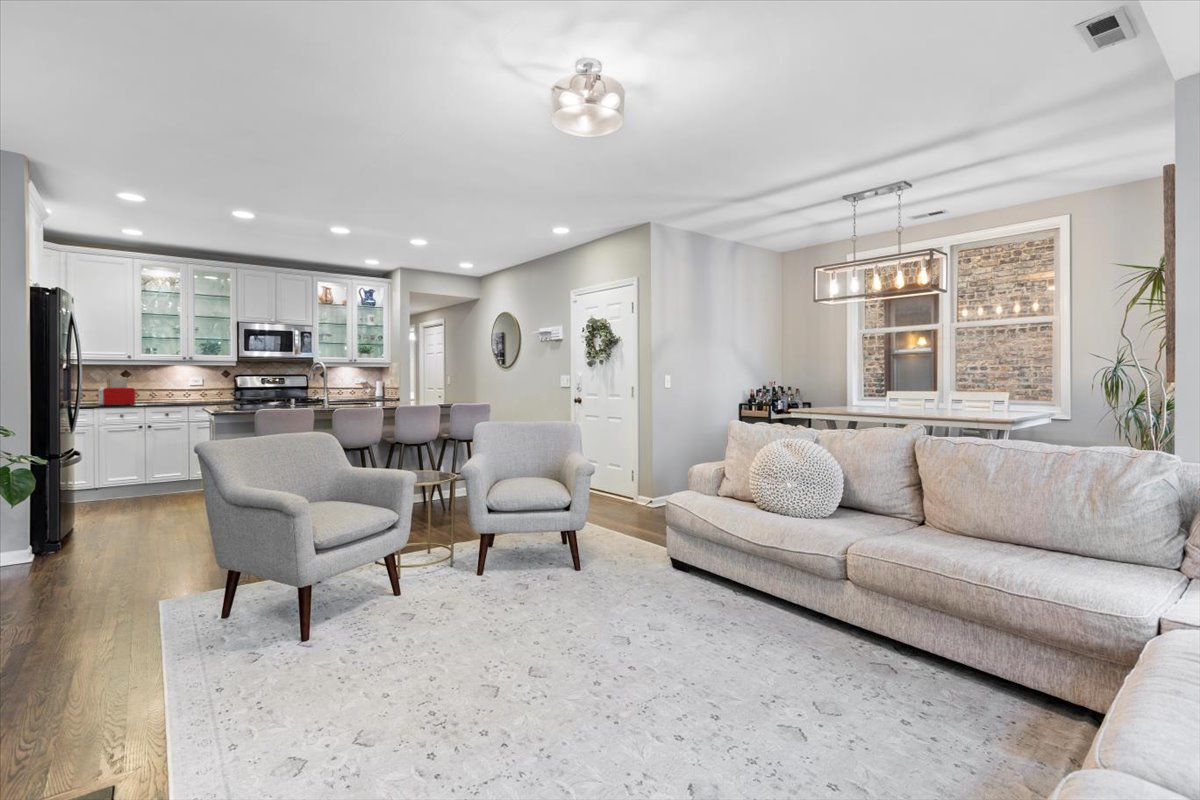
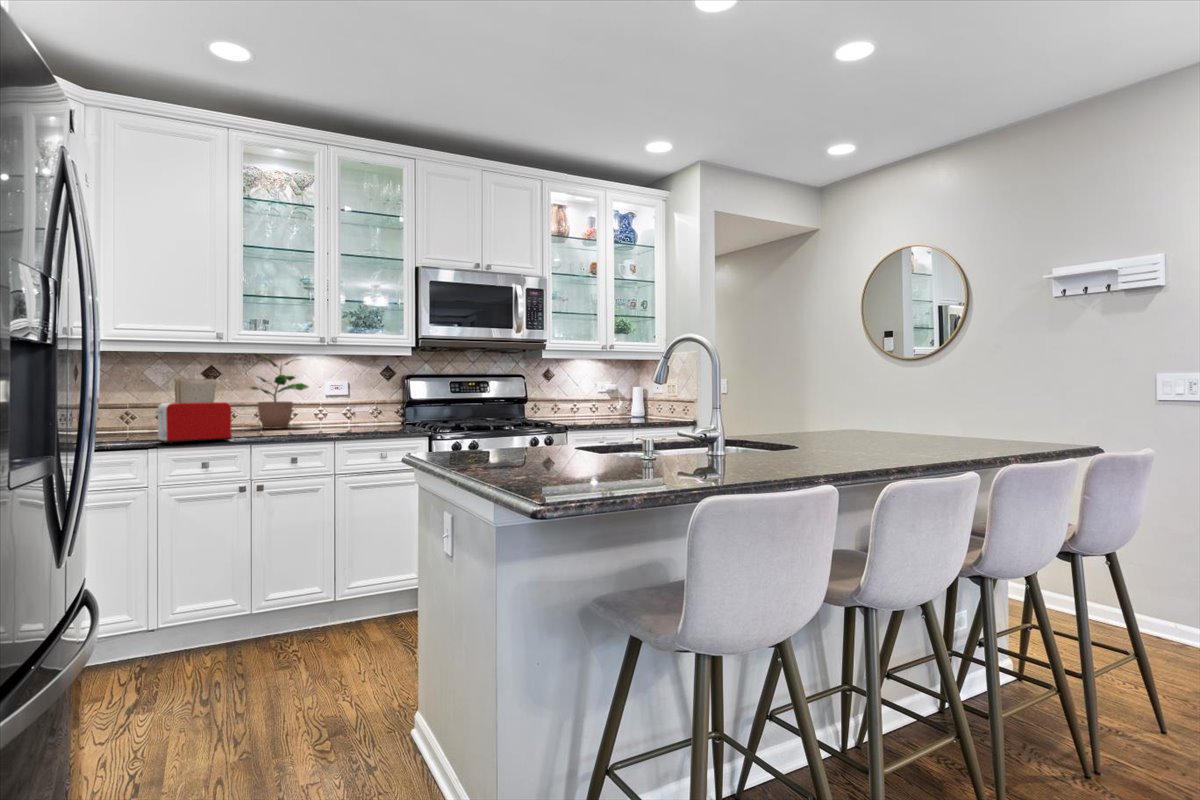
potted plant: none [145,364,179,401] -> present [250,354,308,429]

